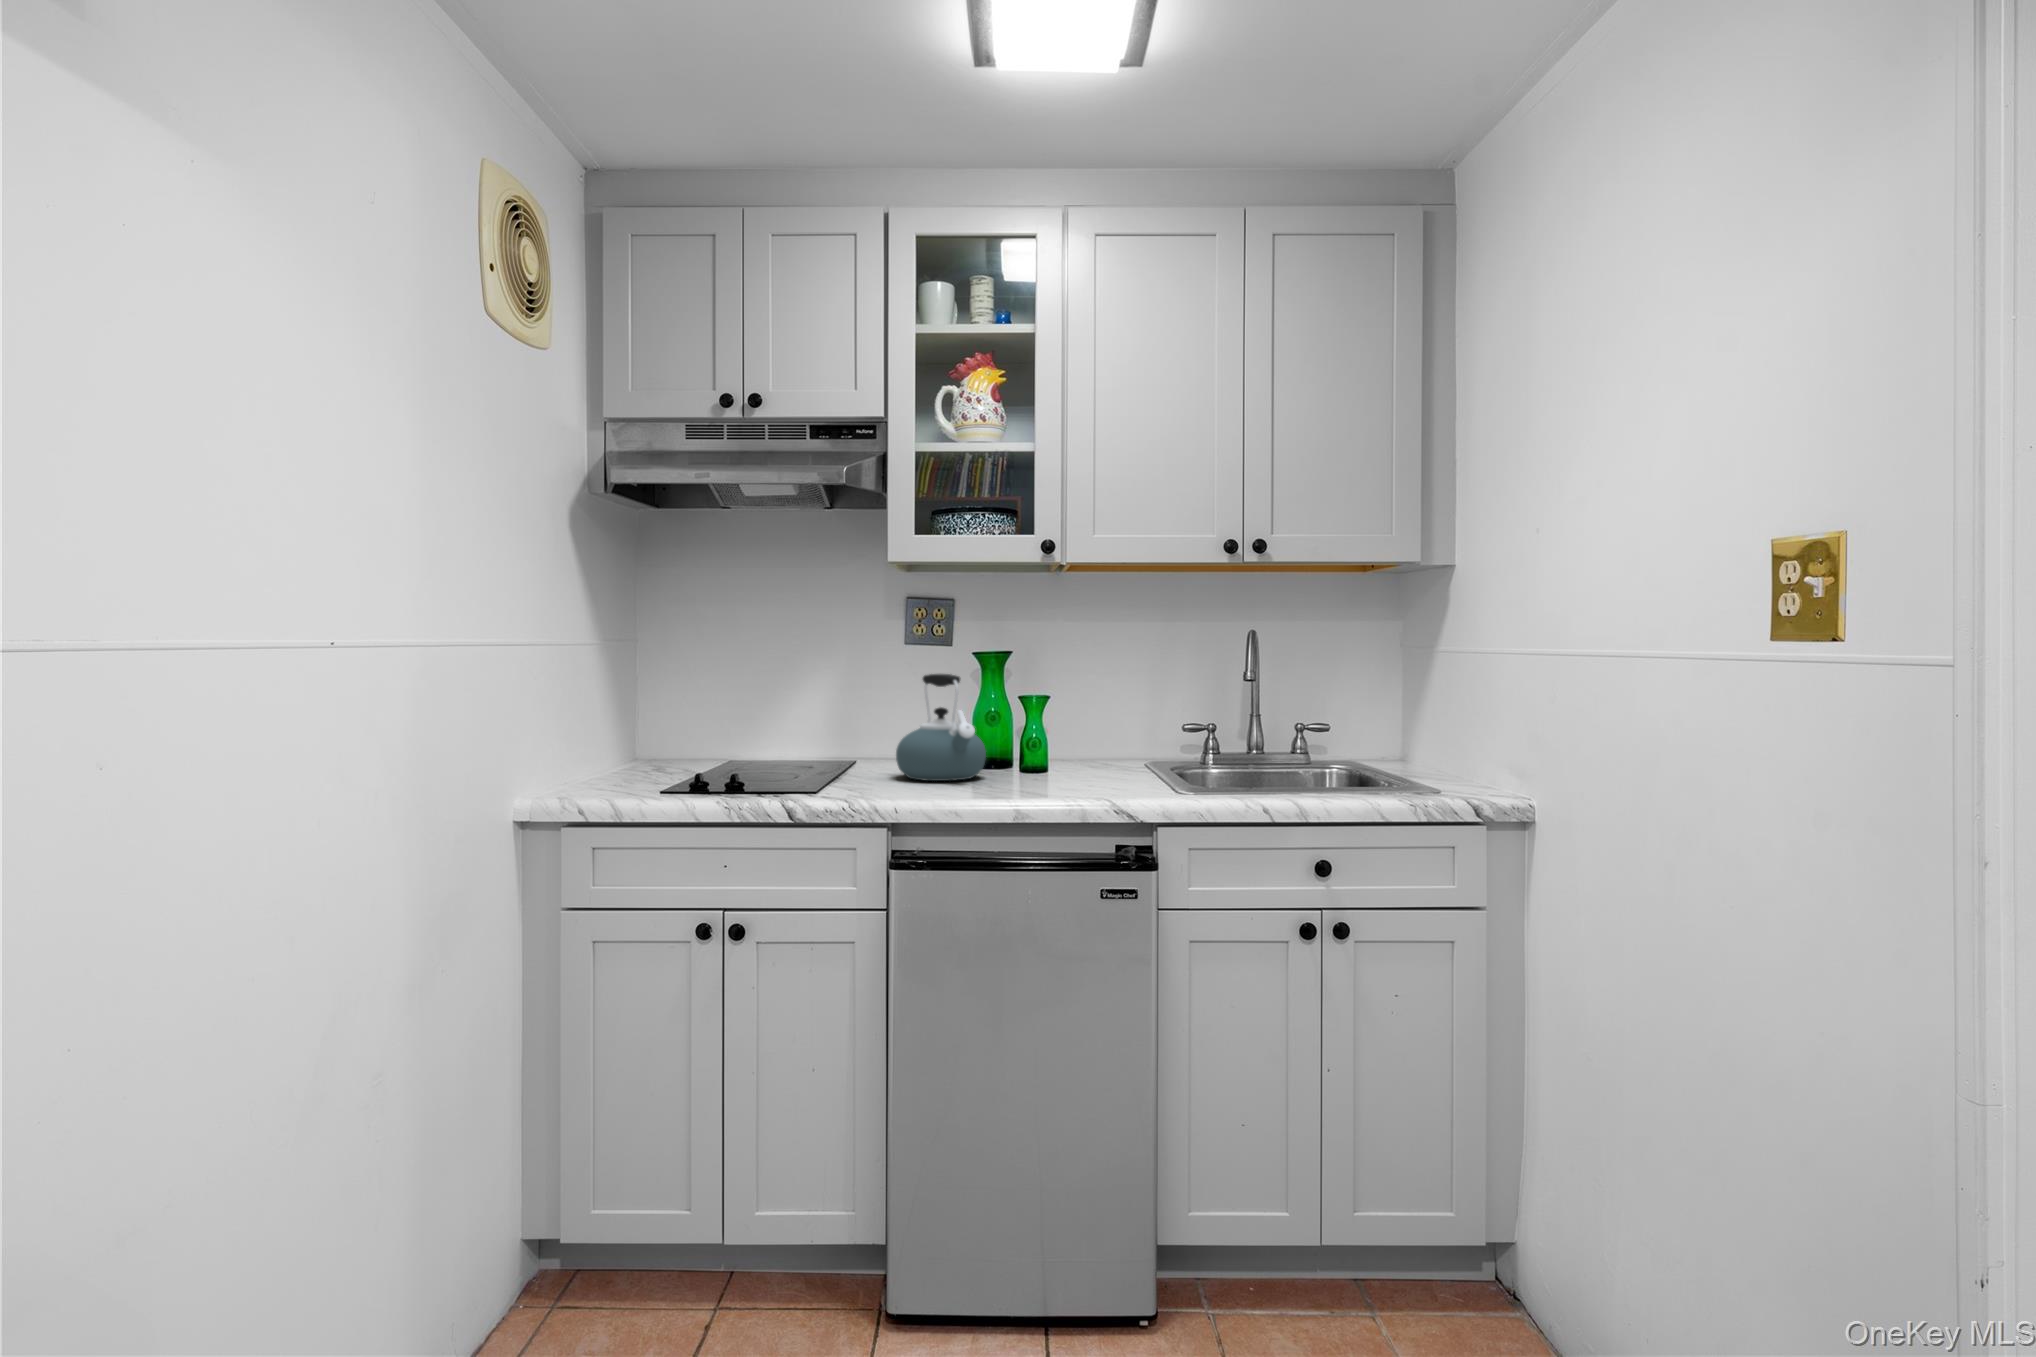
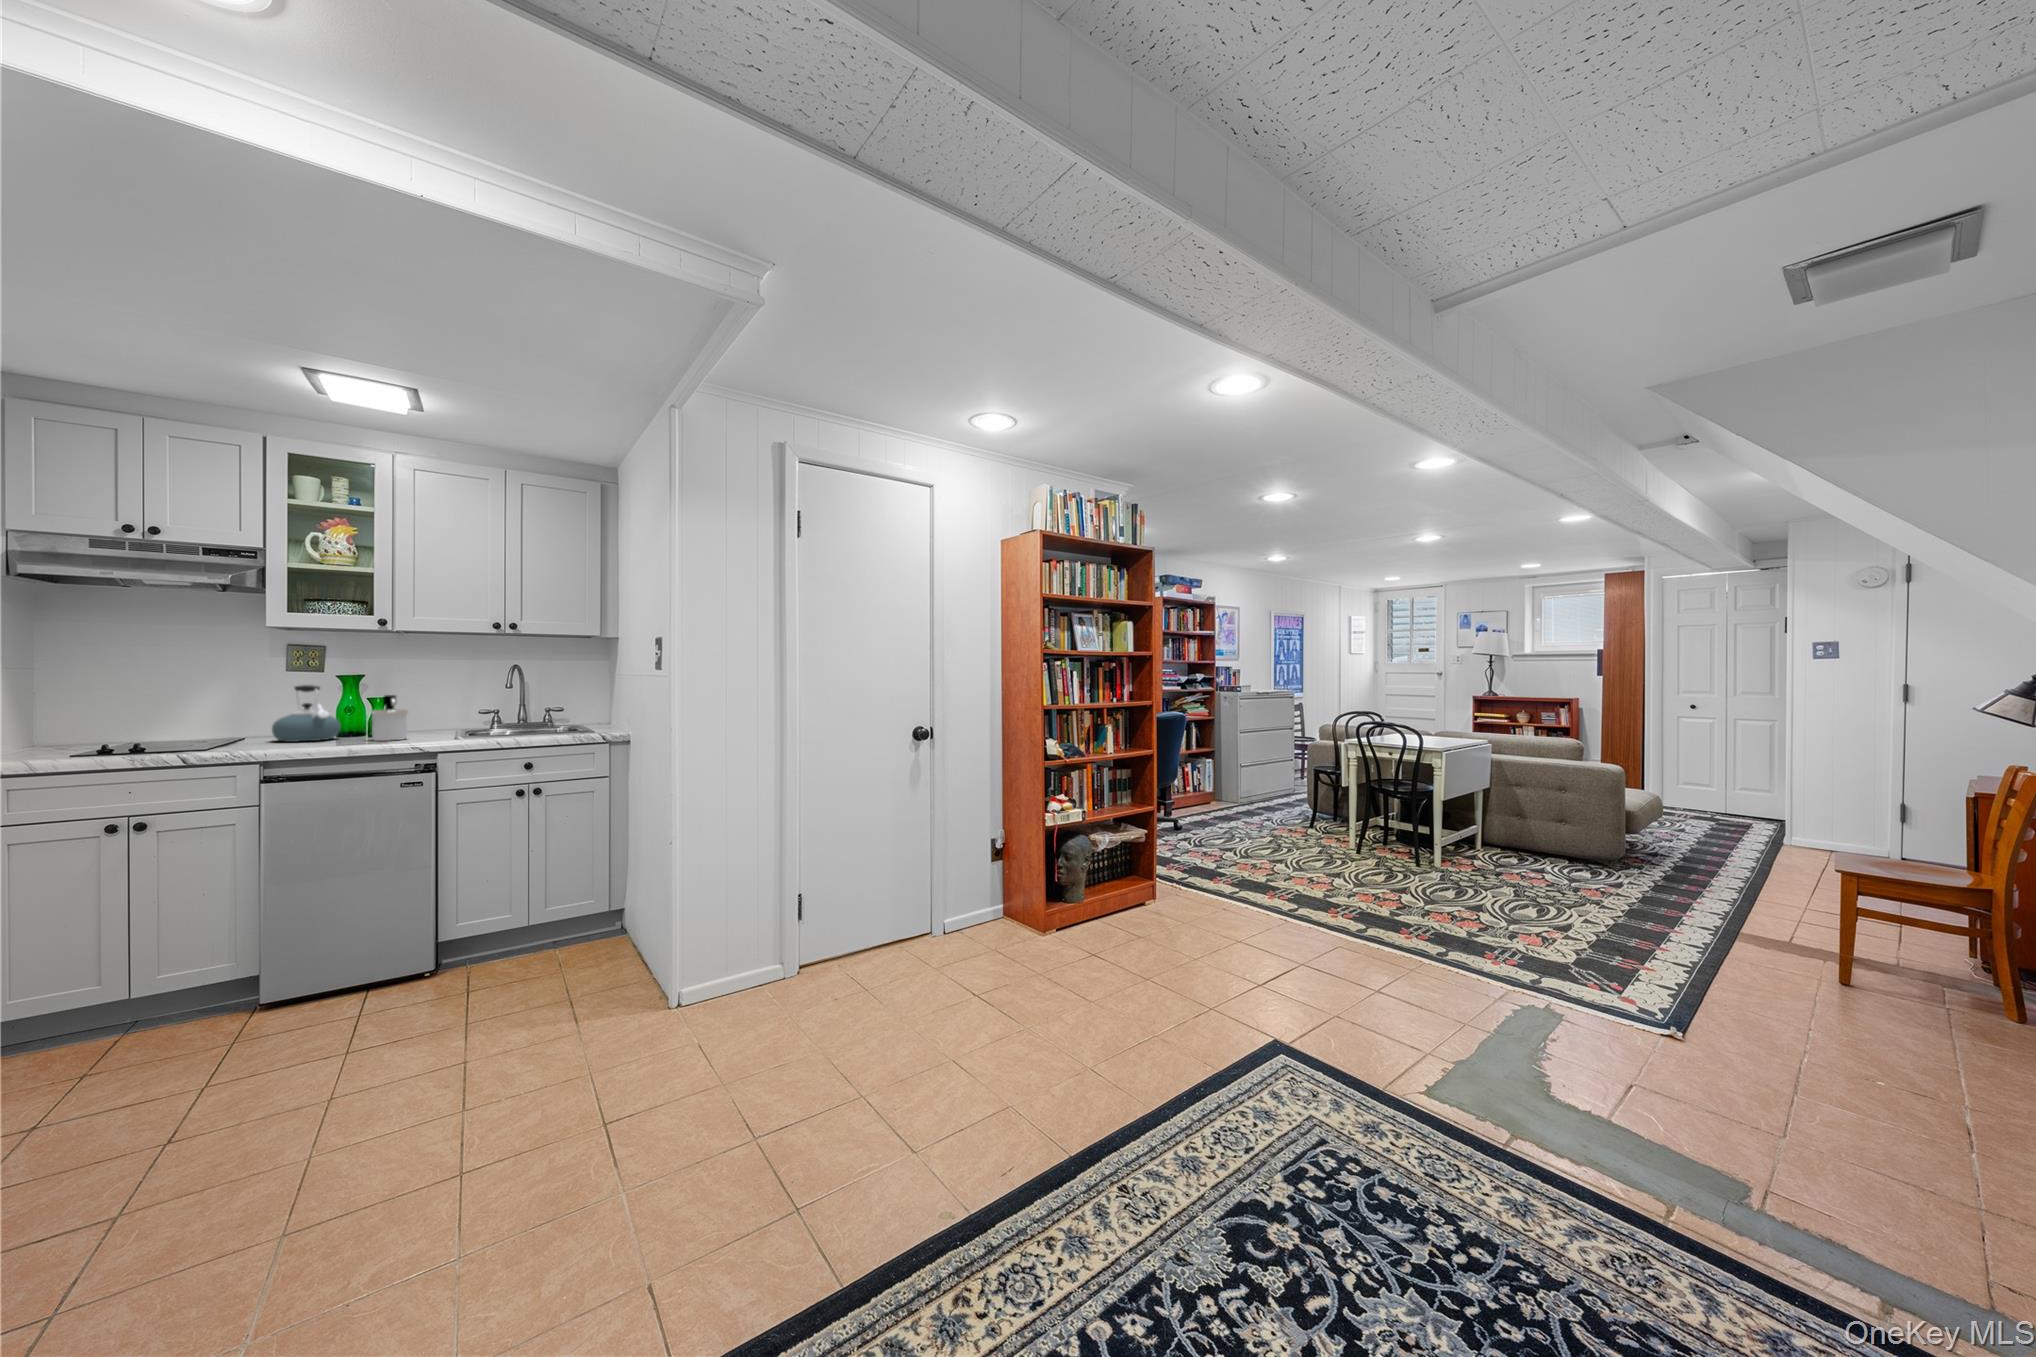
soap dispenser: none [1036,695,1091,788] -> present [371,695,408,741]

